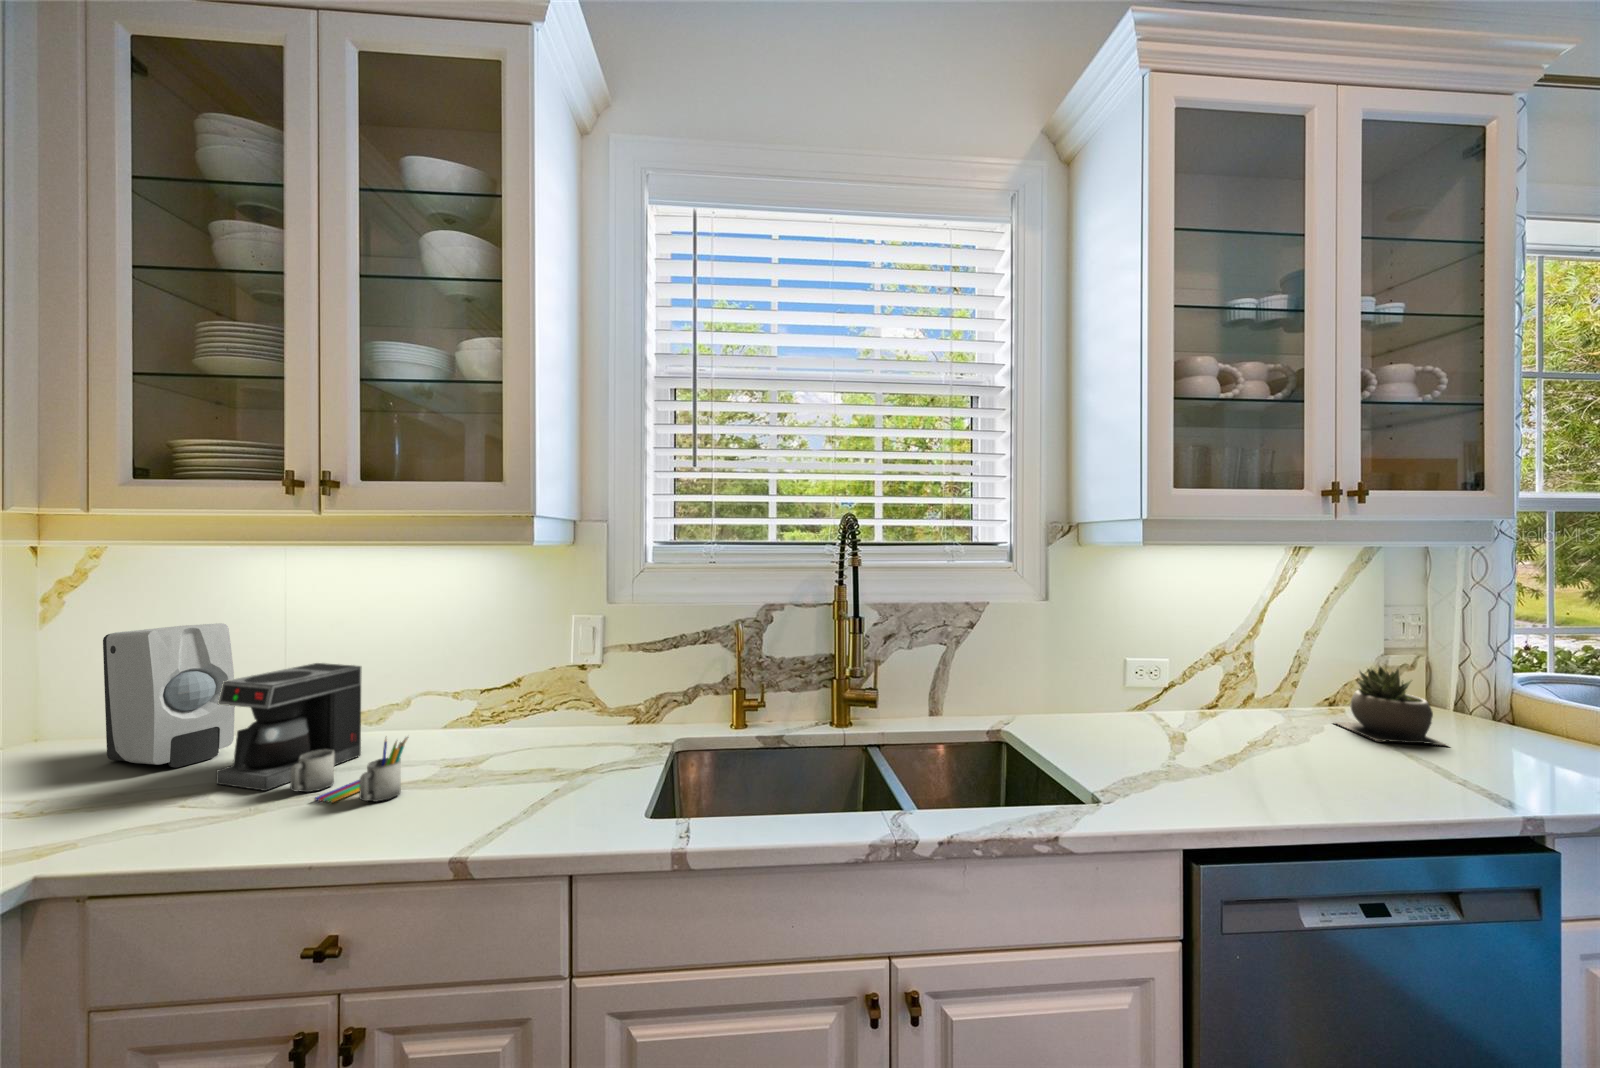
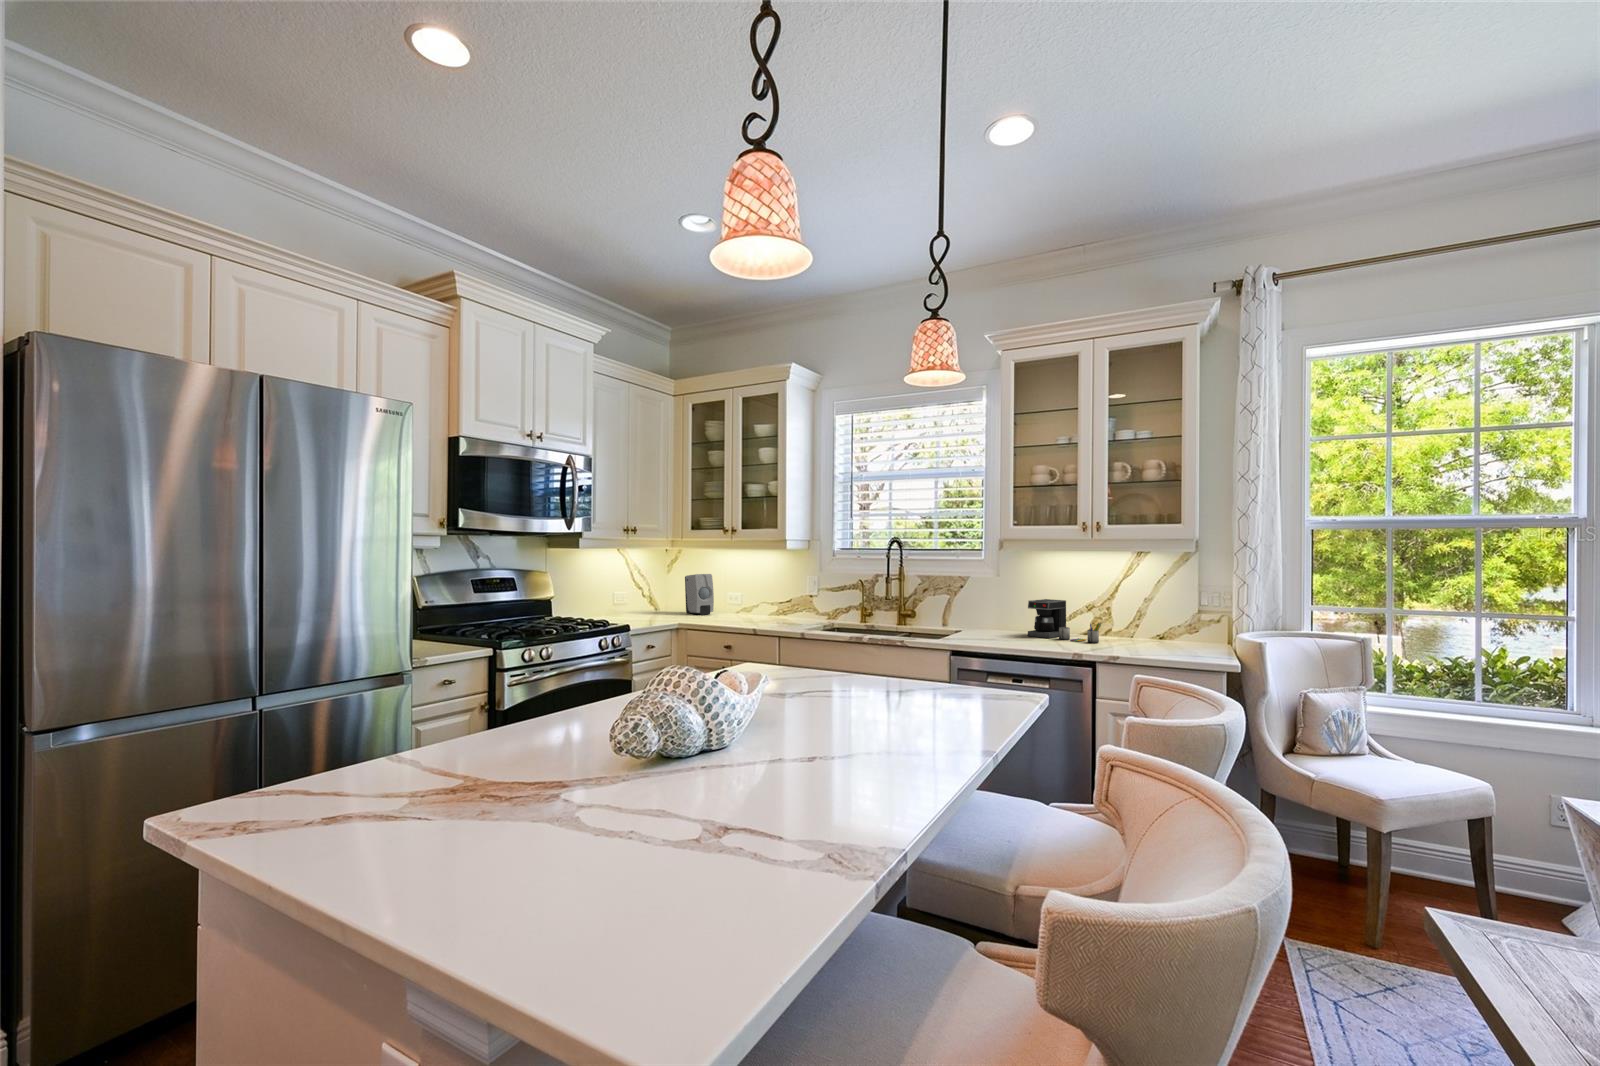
coffee maker: present [216,663,408,803] -> present [1028,599,1101,643]
succulent plant: present [1335,666,1446,745] -> none [1121,611,1165,648]

